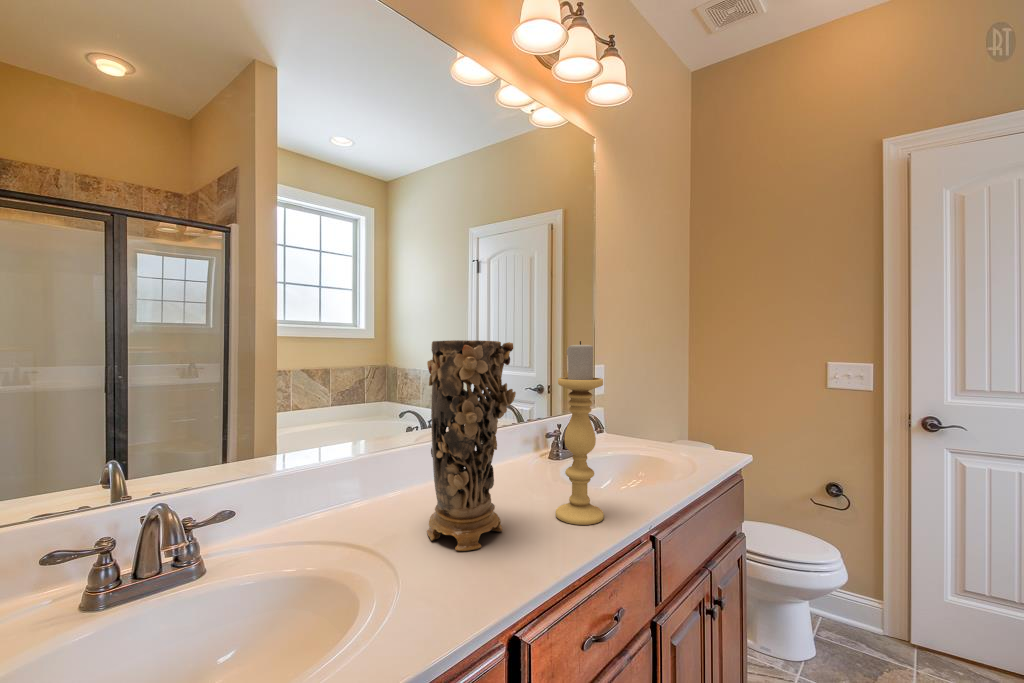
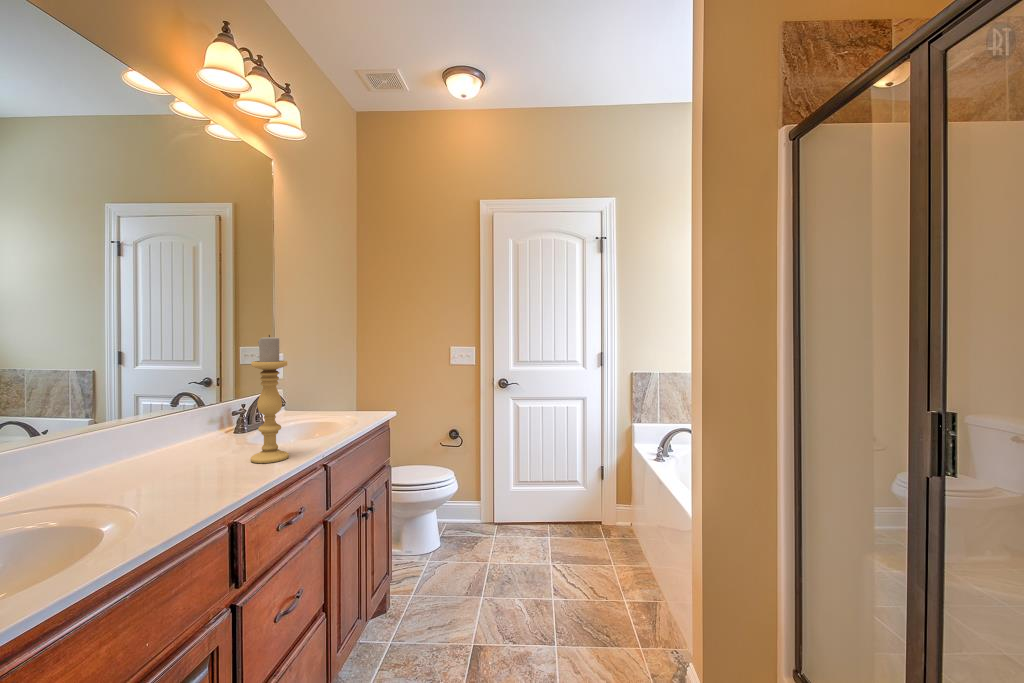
decorative vase: present [427,340,516,551] -> none [132,335,219,491]

